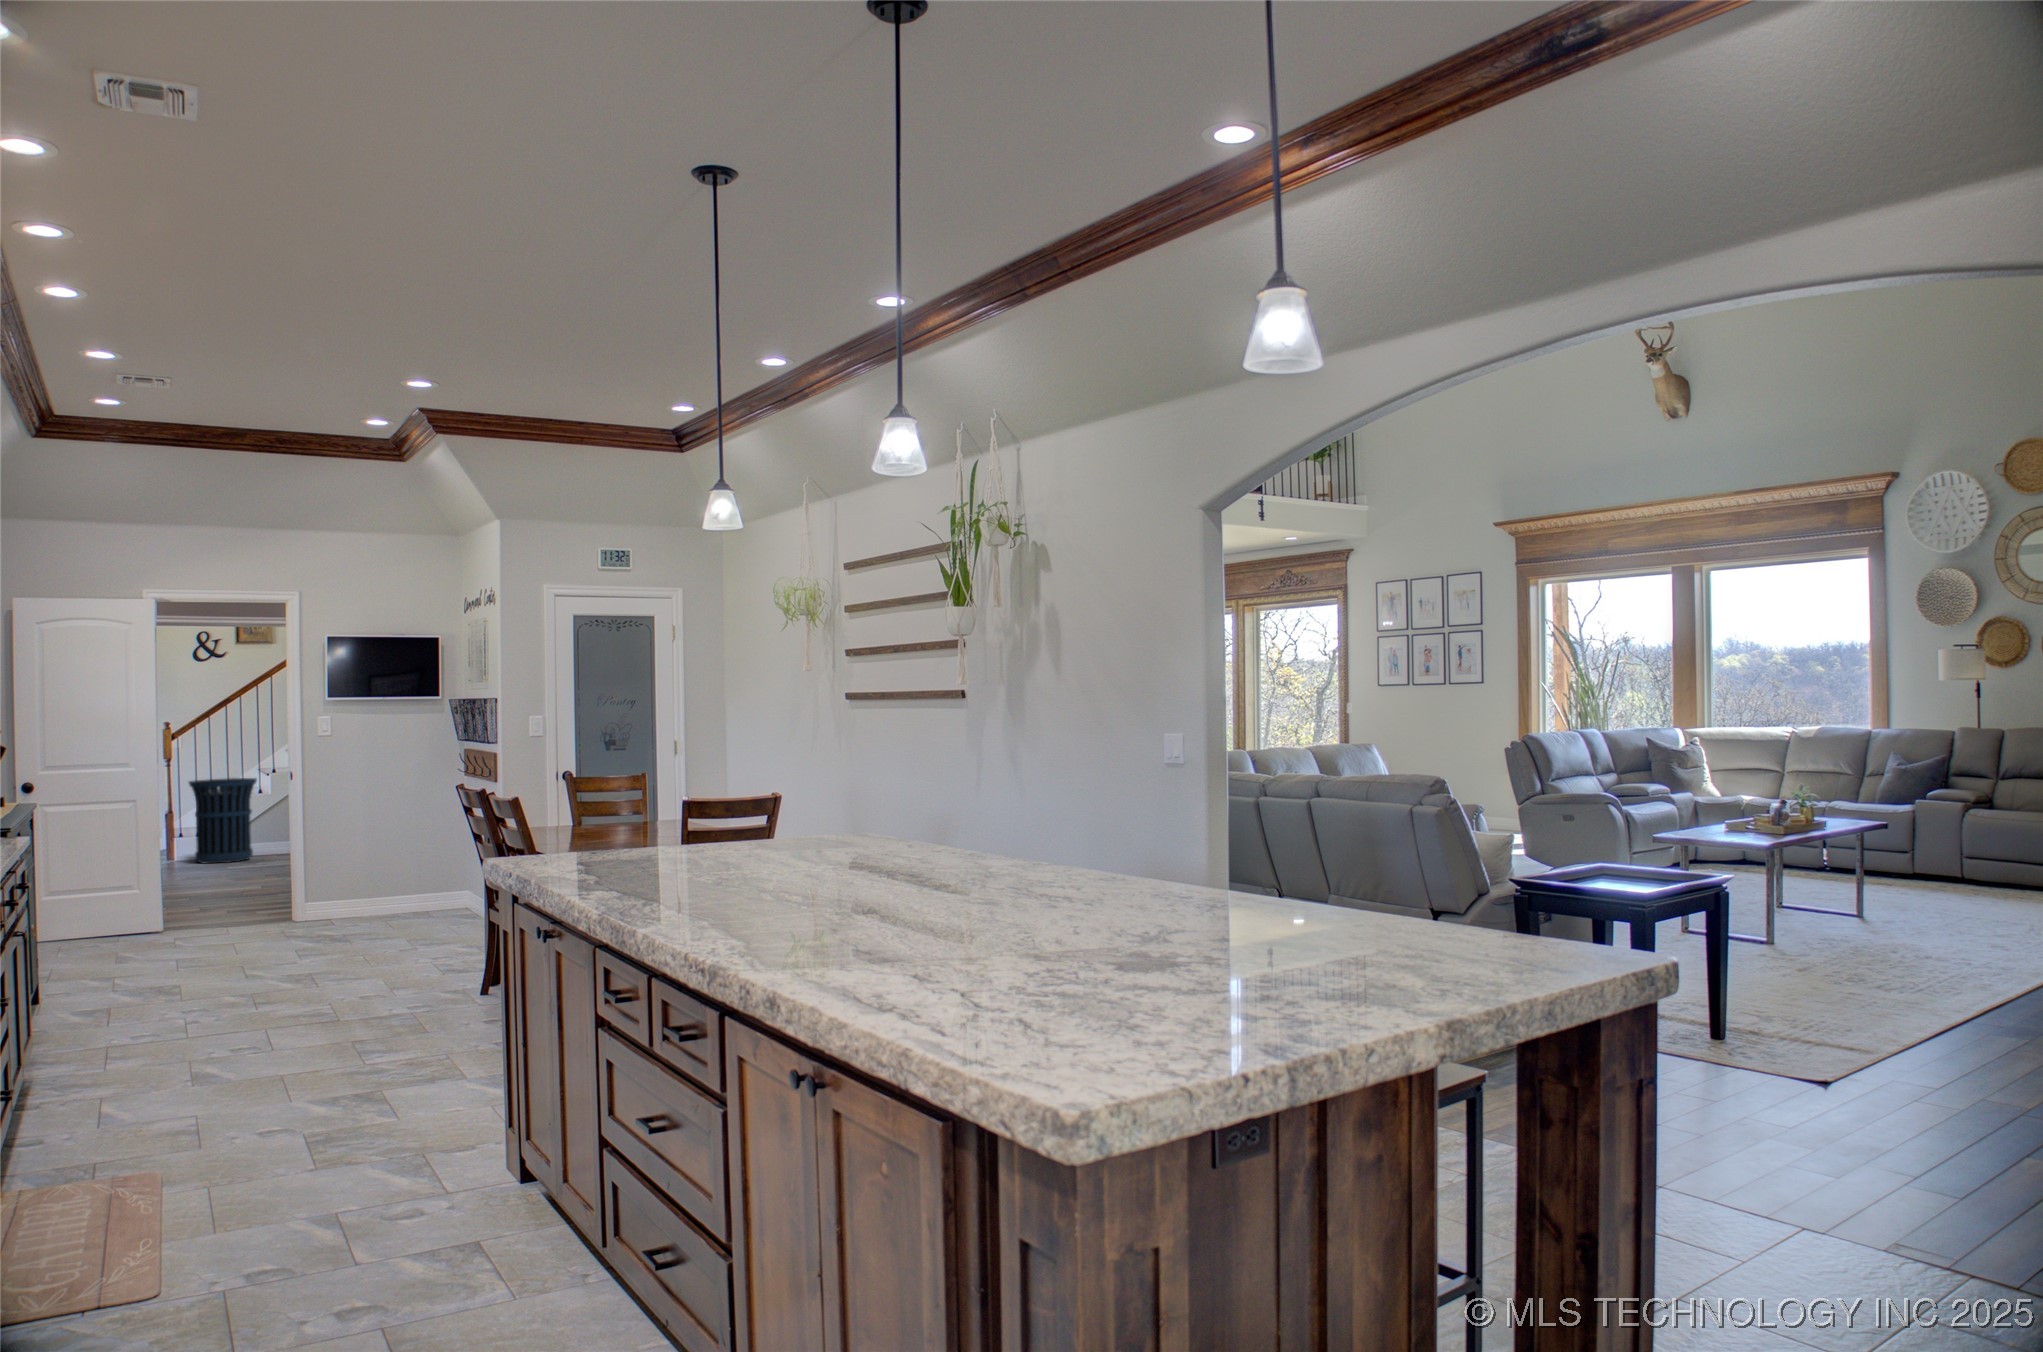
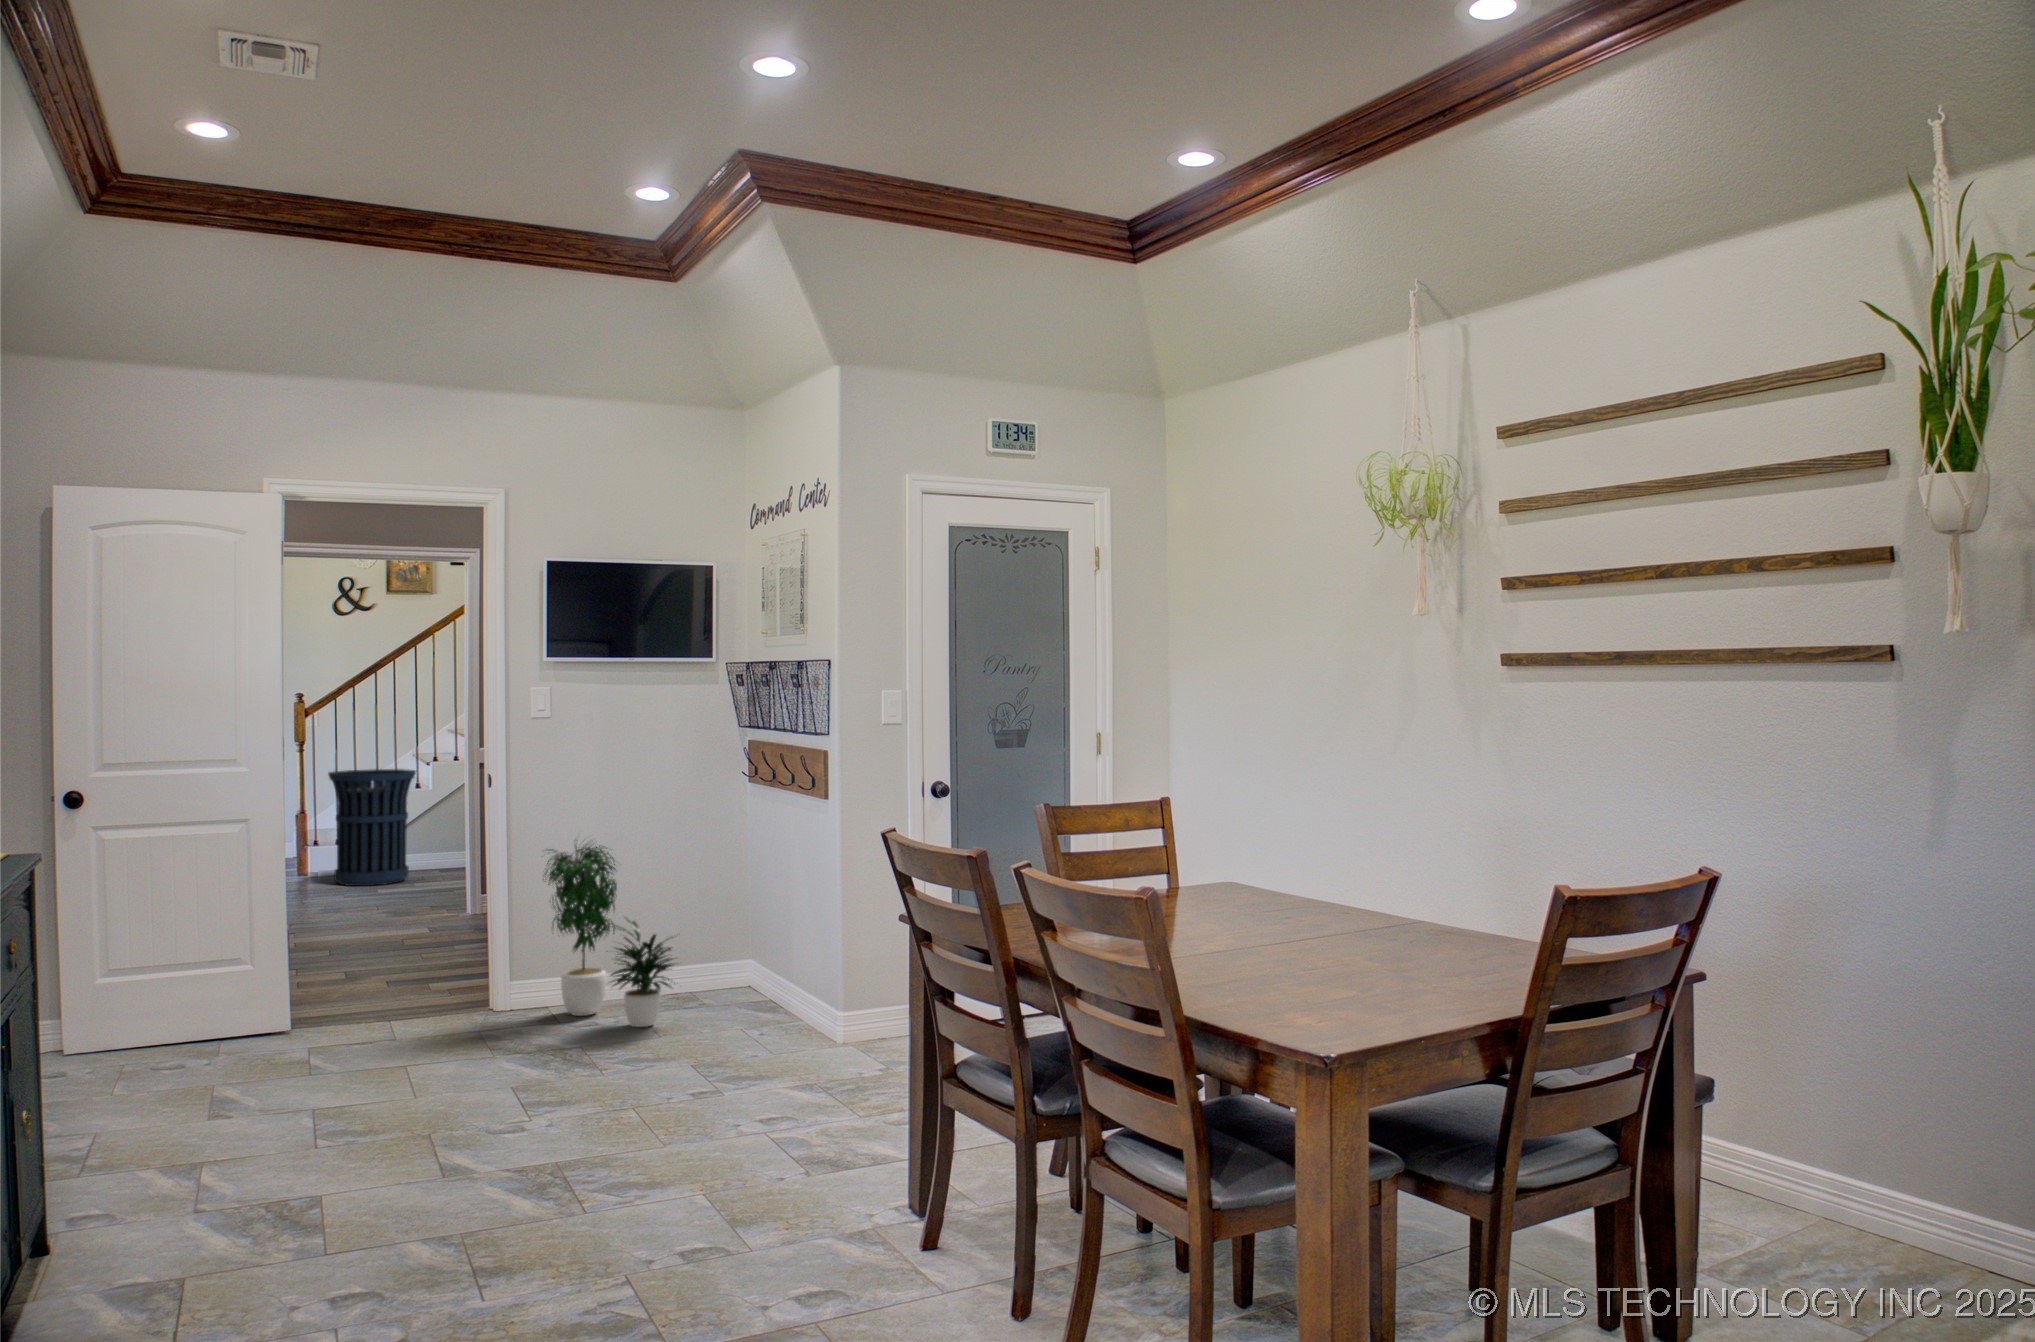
potted plant: none [319,808,410,925] -> present [545,845,677,1027]

